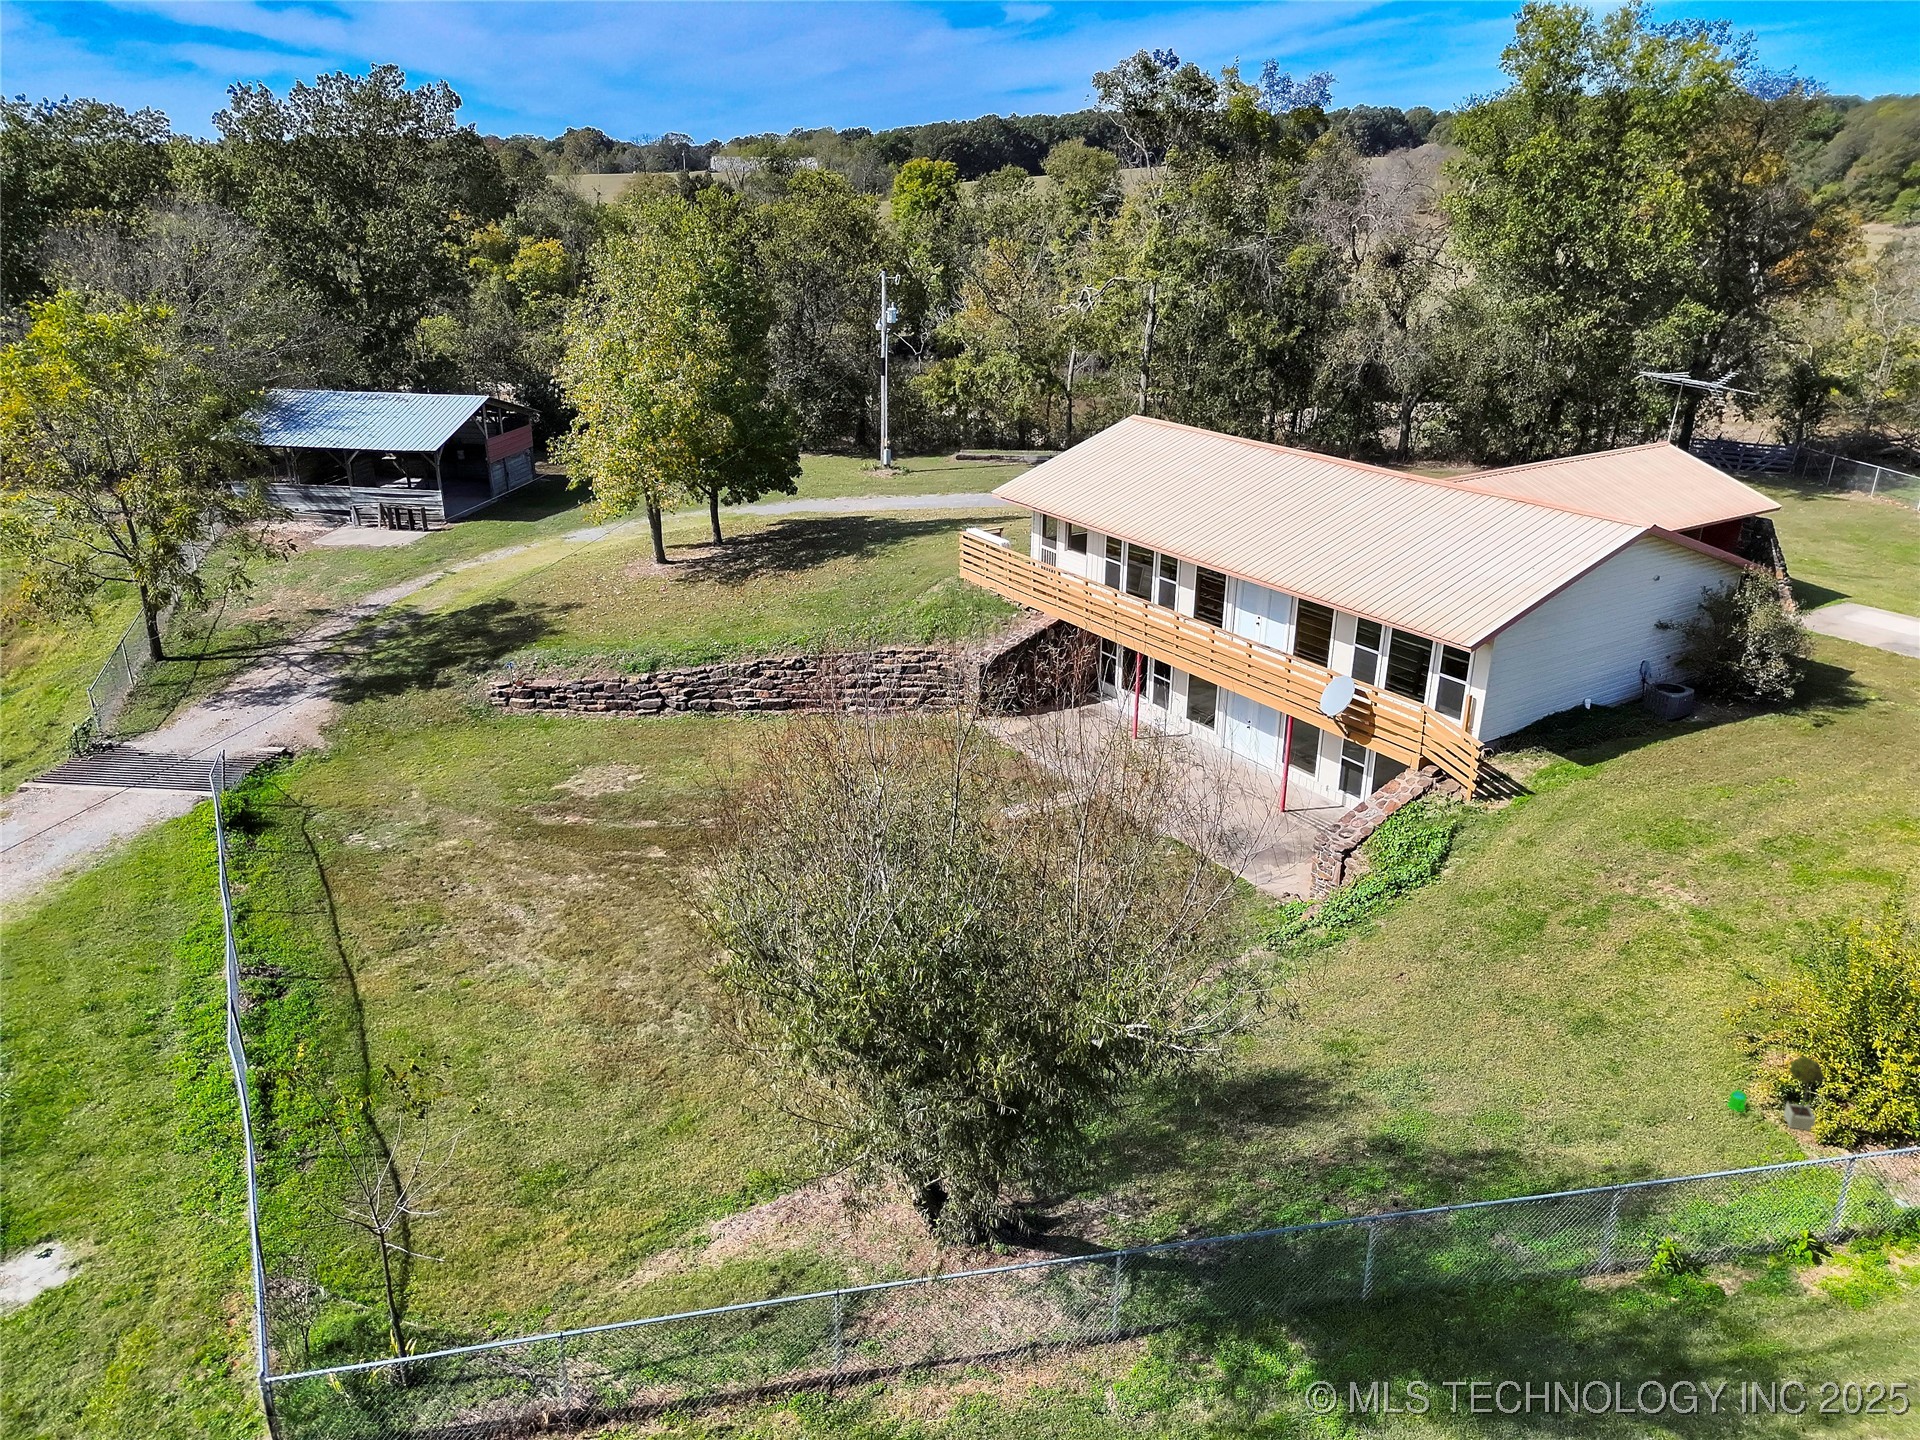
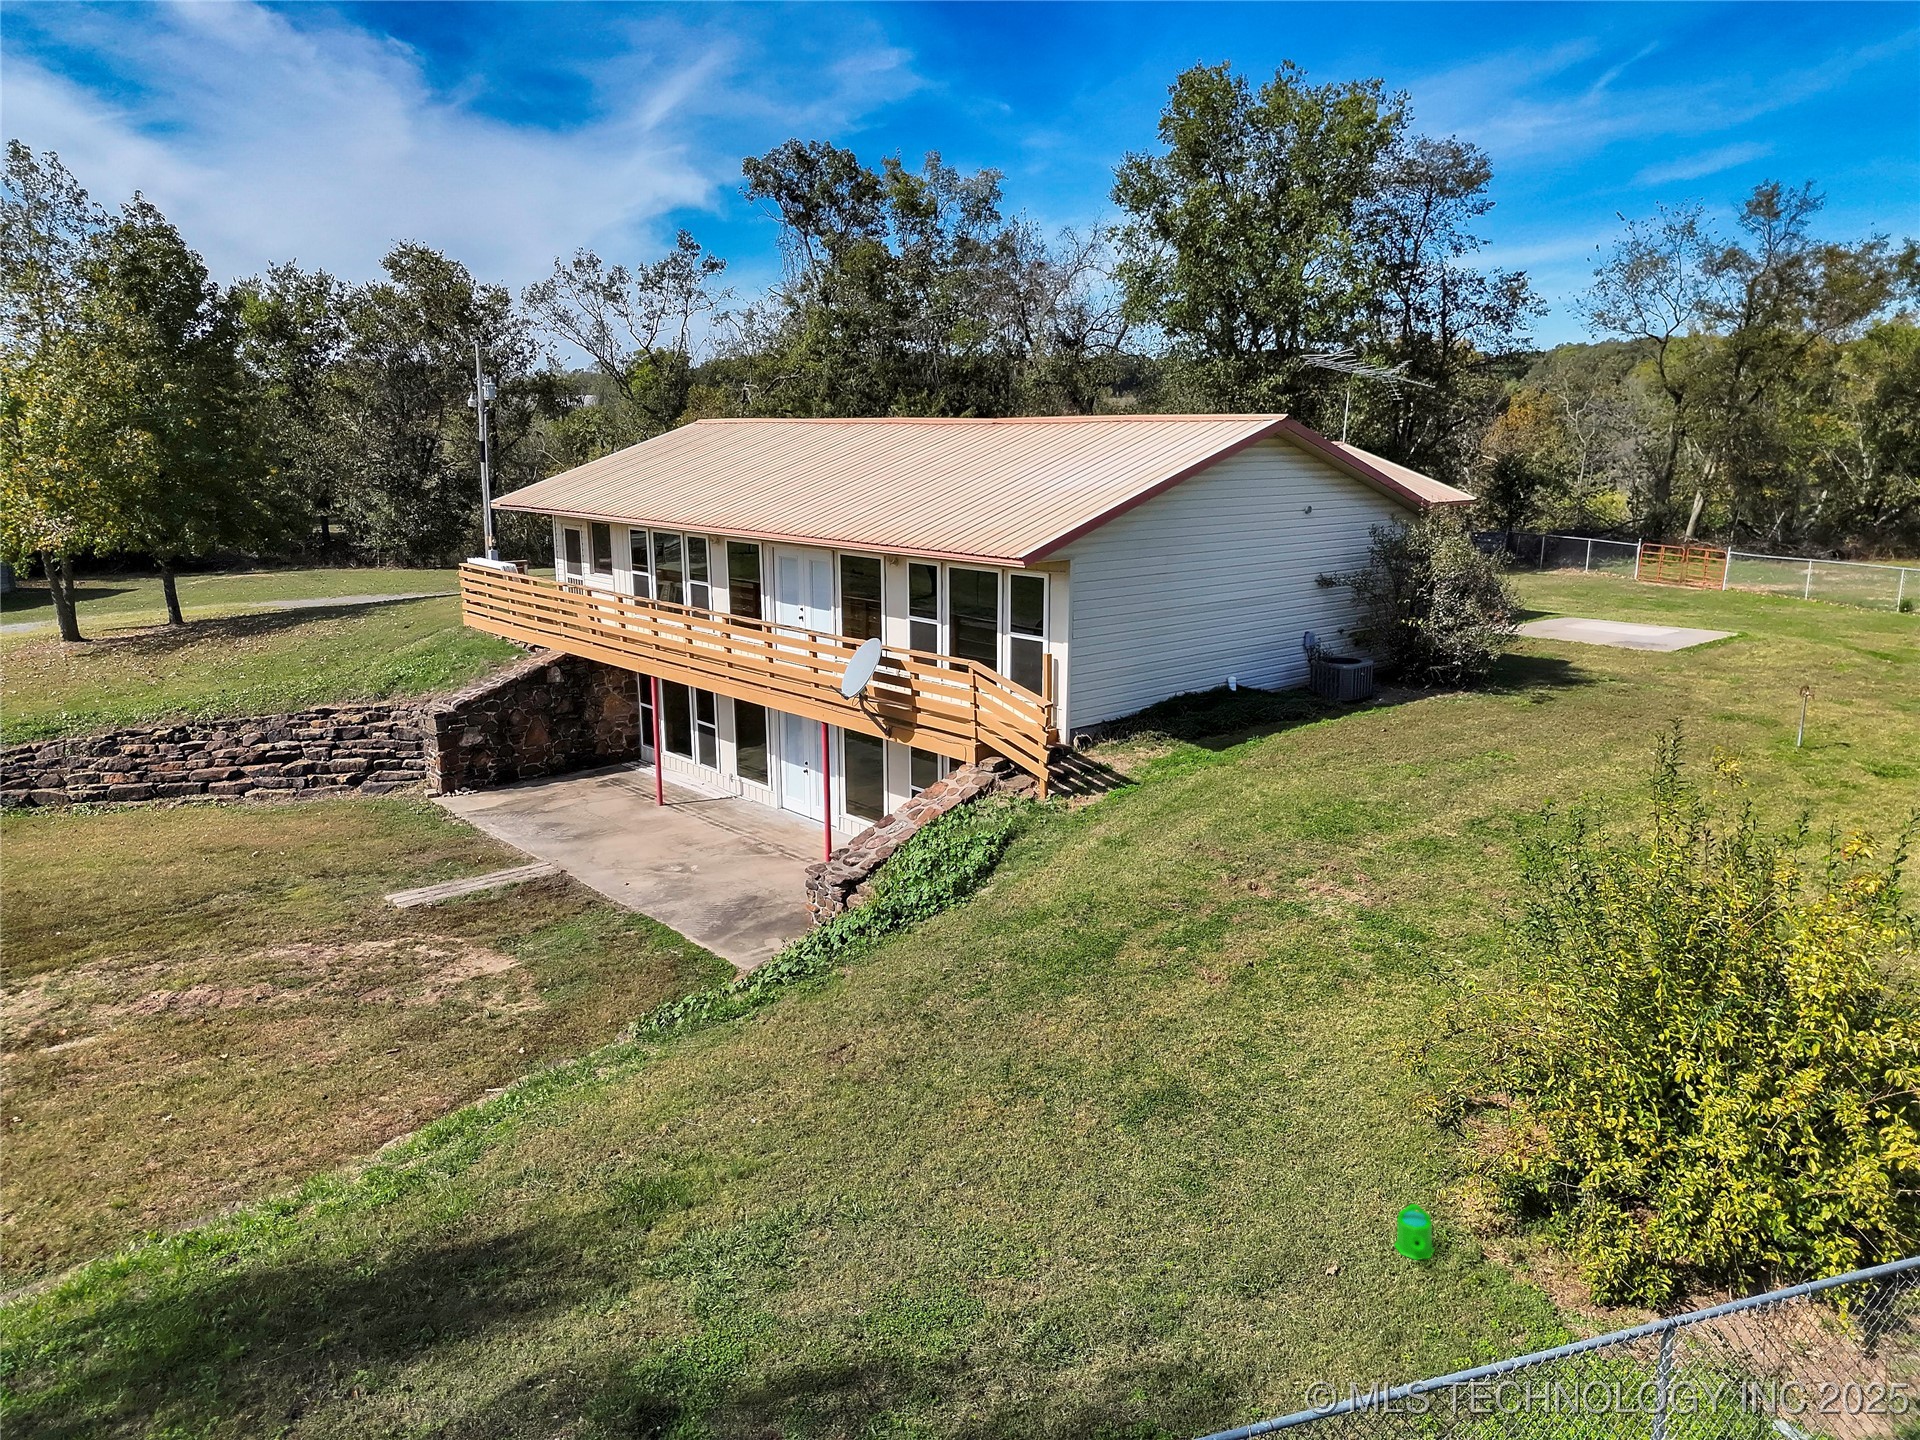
potted tree: present [1784,1057,1826,1131] -> none [1505,1099,1589,1288]

